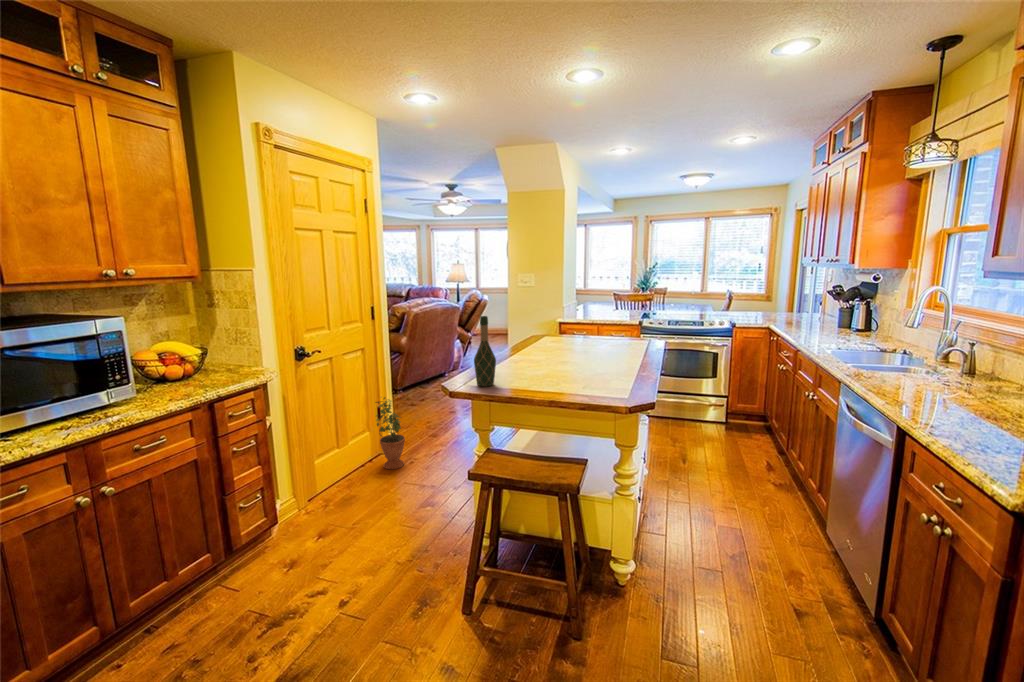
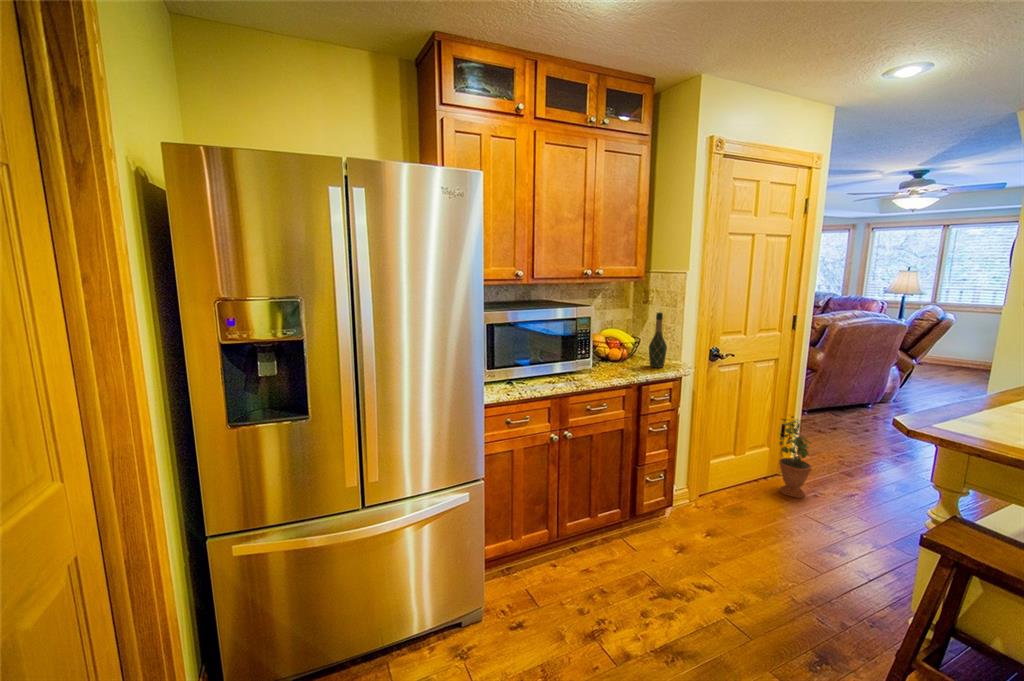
wine bottle: present [474,316,496,386] -> present [649,313,667,368]

